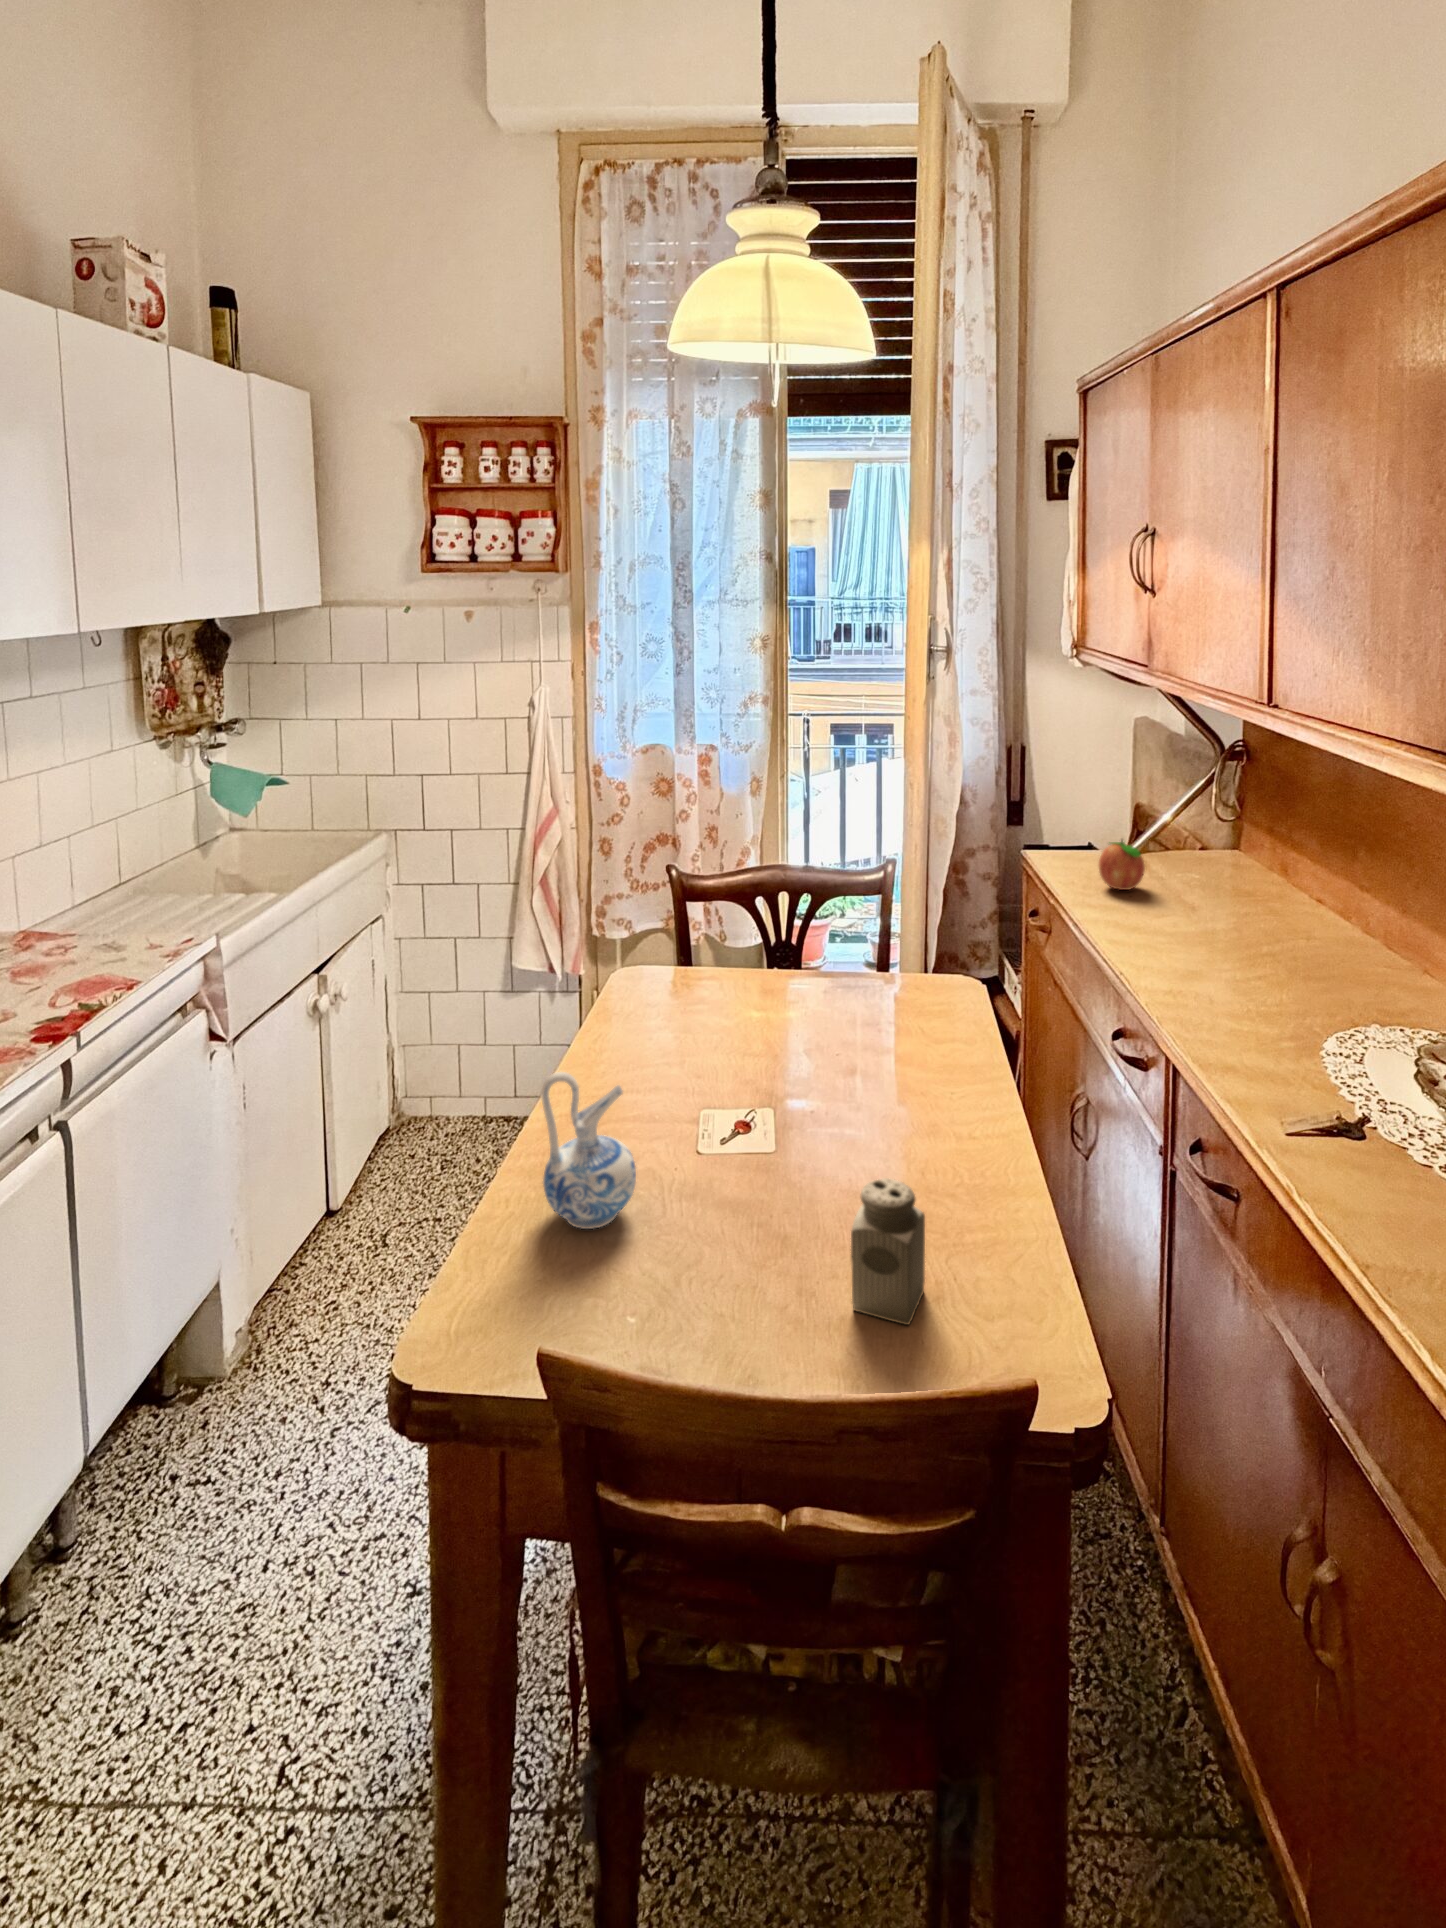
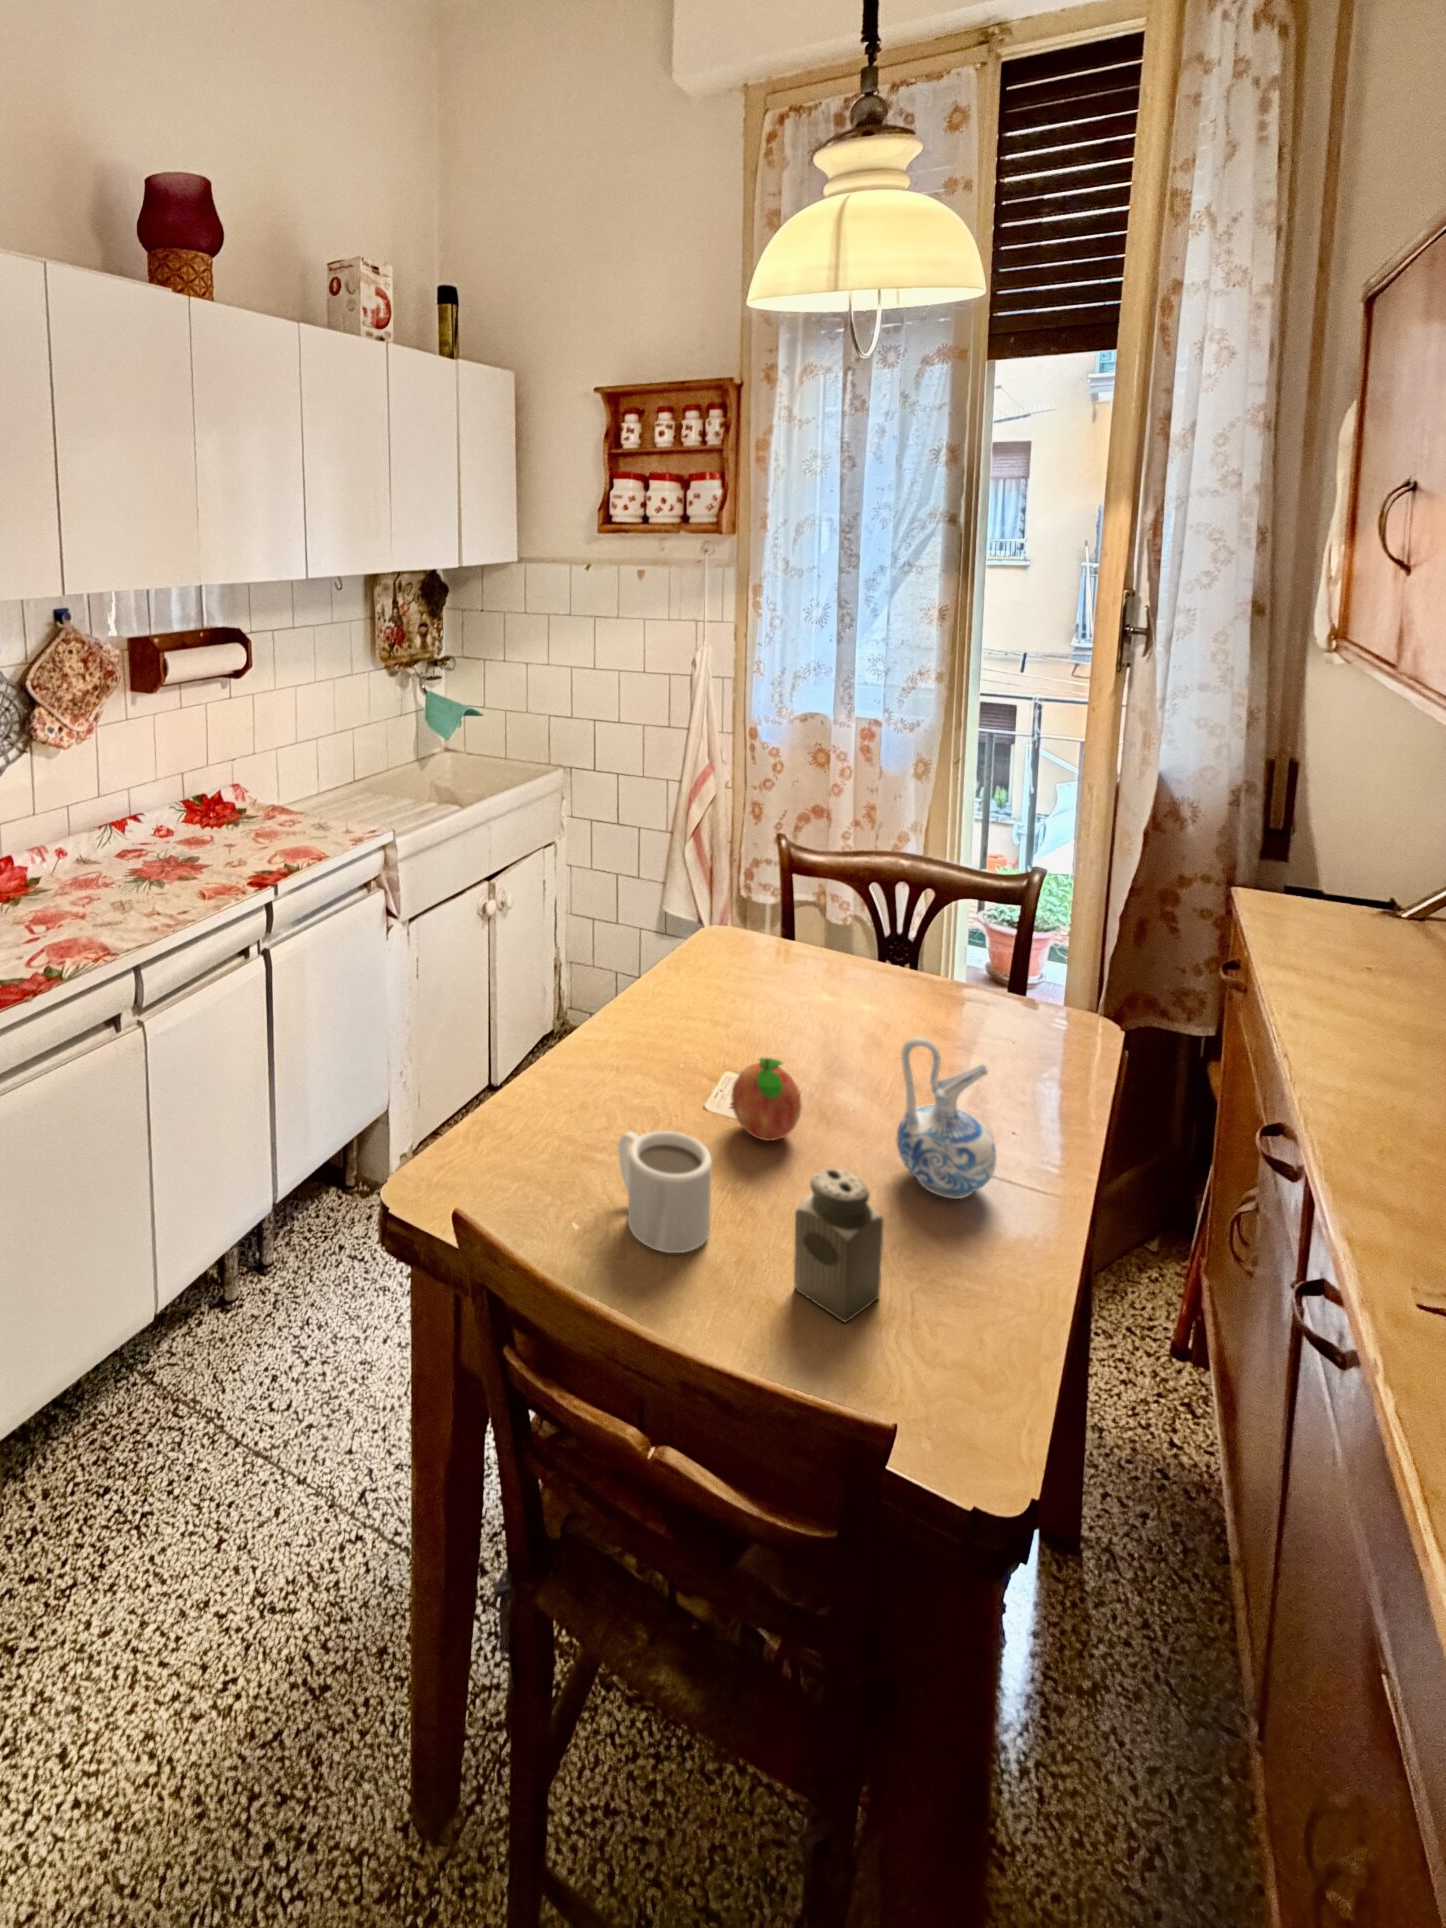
fruit: present [1099,840,1145,890] -> present [731,1058,801,1141]
ceramic pitcher: present [541,1072,636,1229] -> present [897,1037,996,1199]
mug: none [651,1190,758,1320] -> present [618,1131,712,1253]

